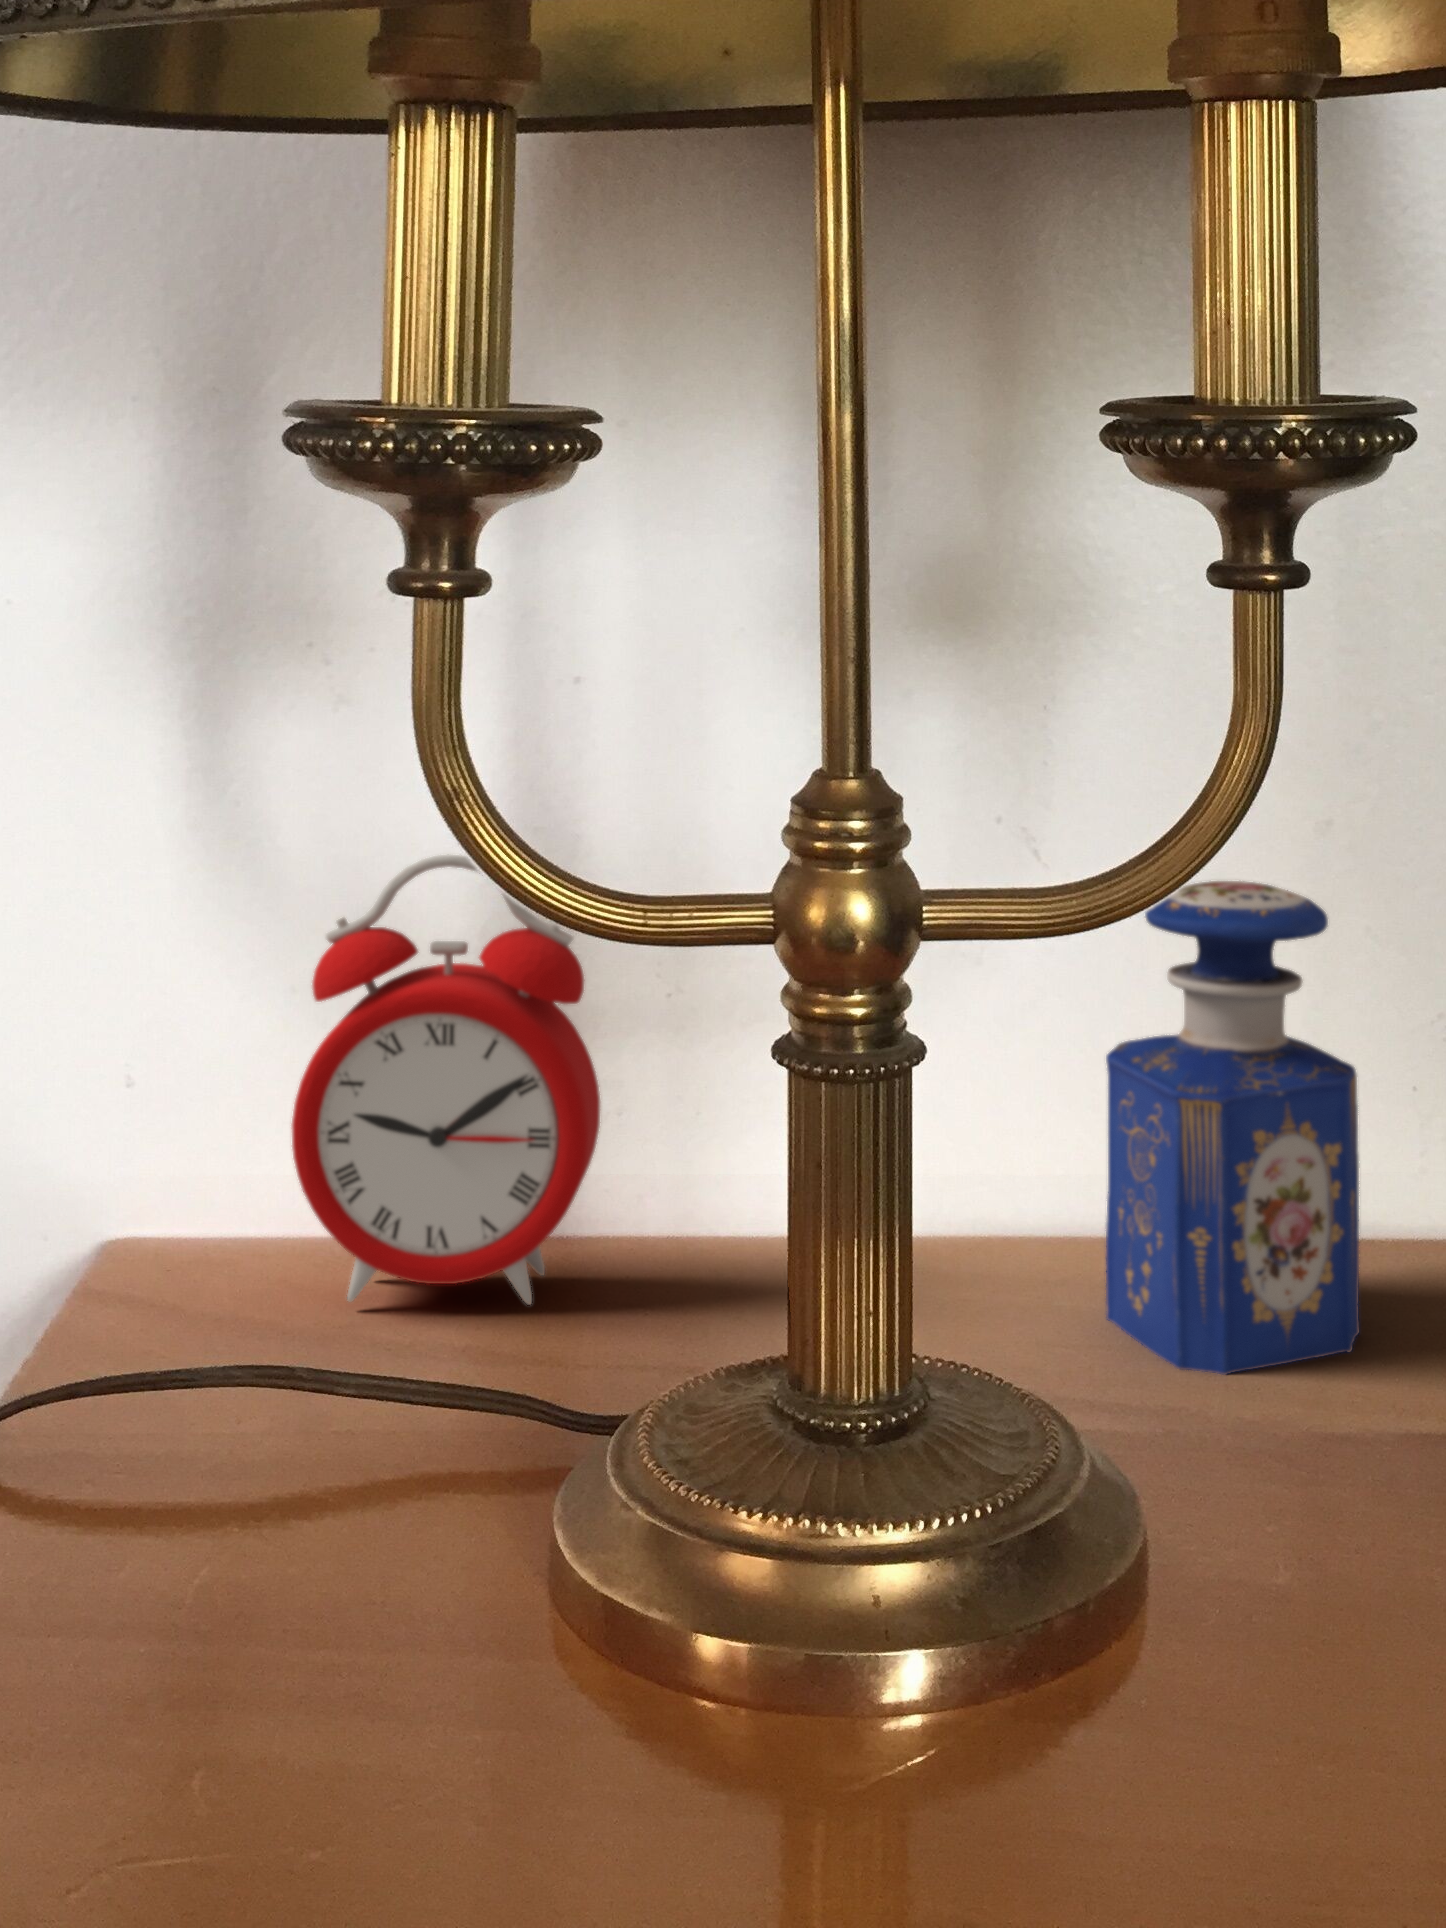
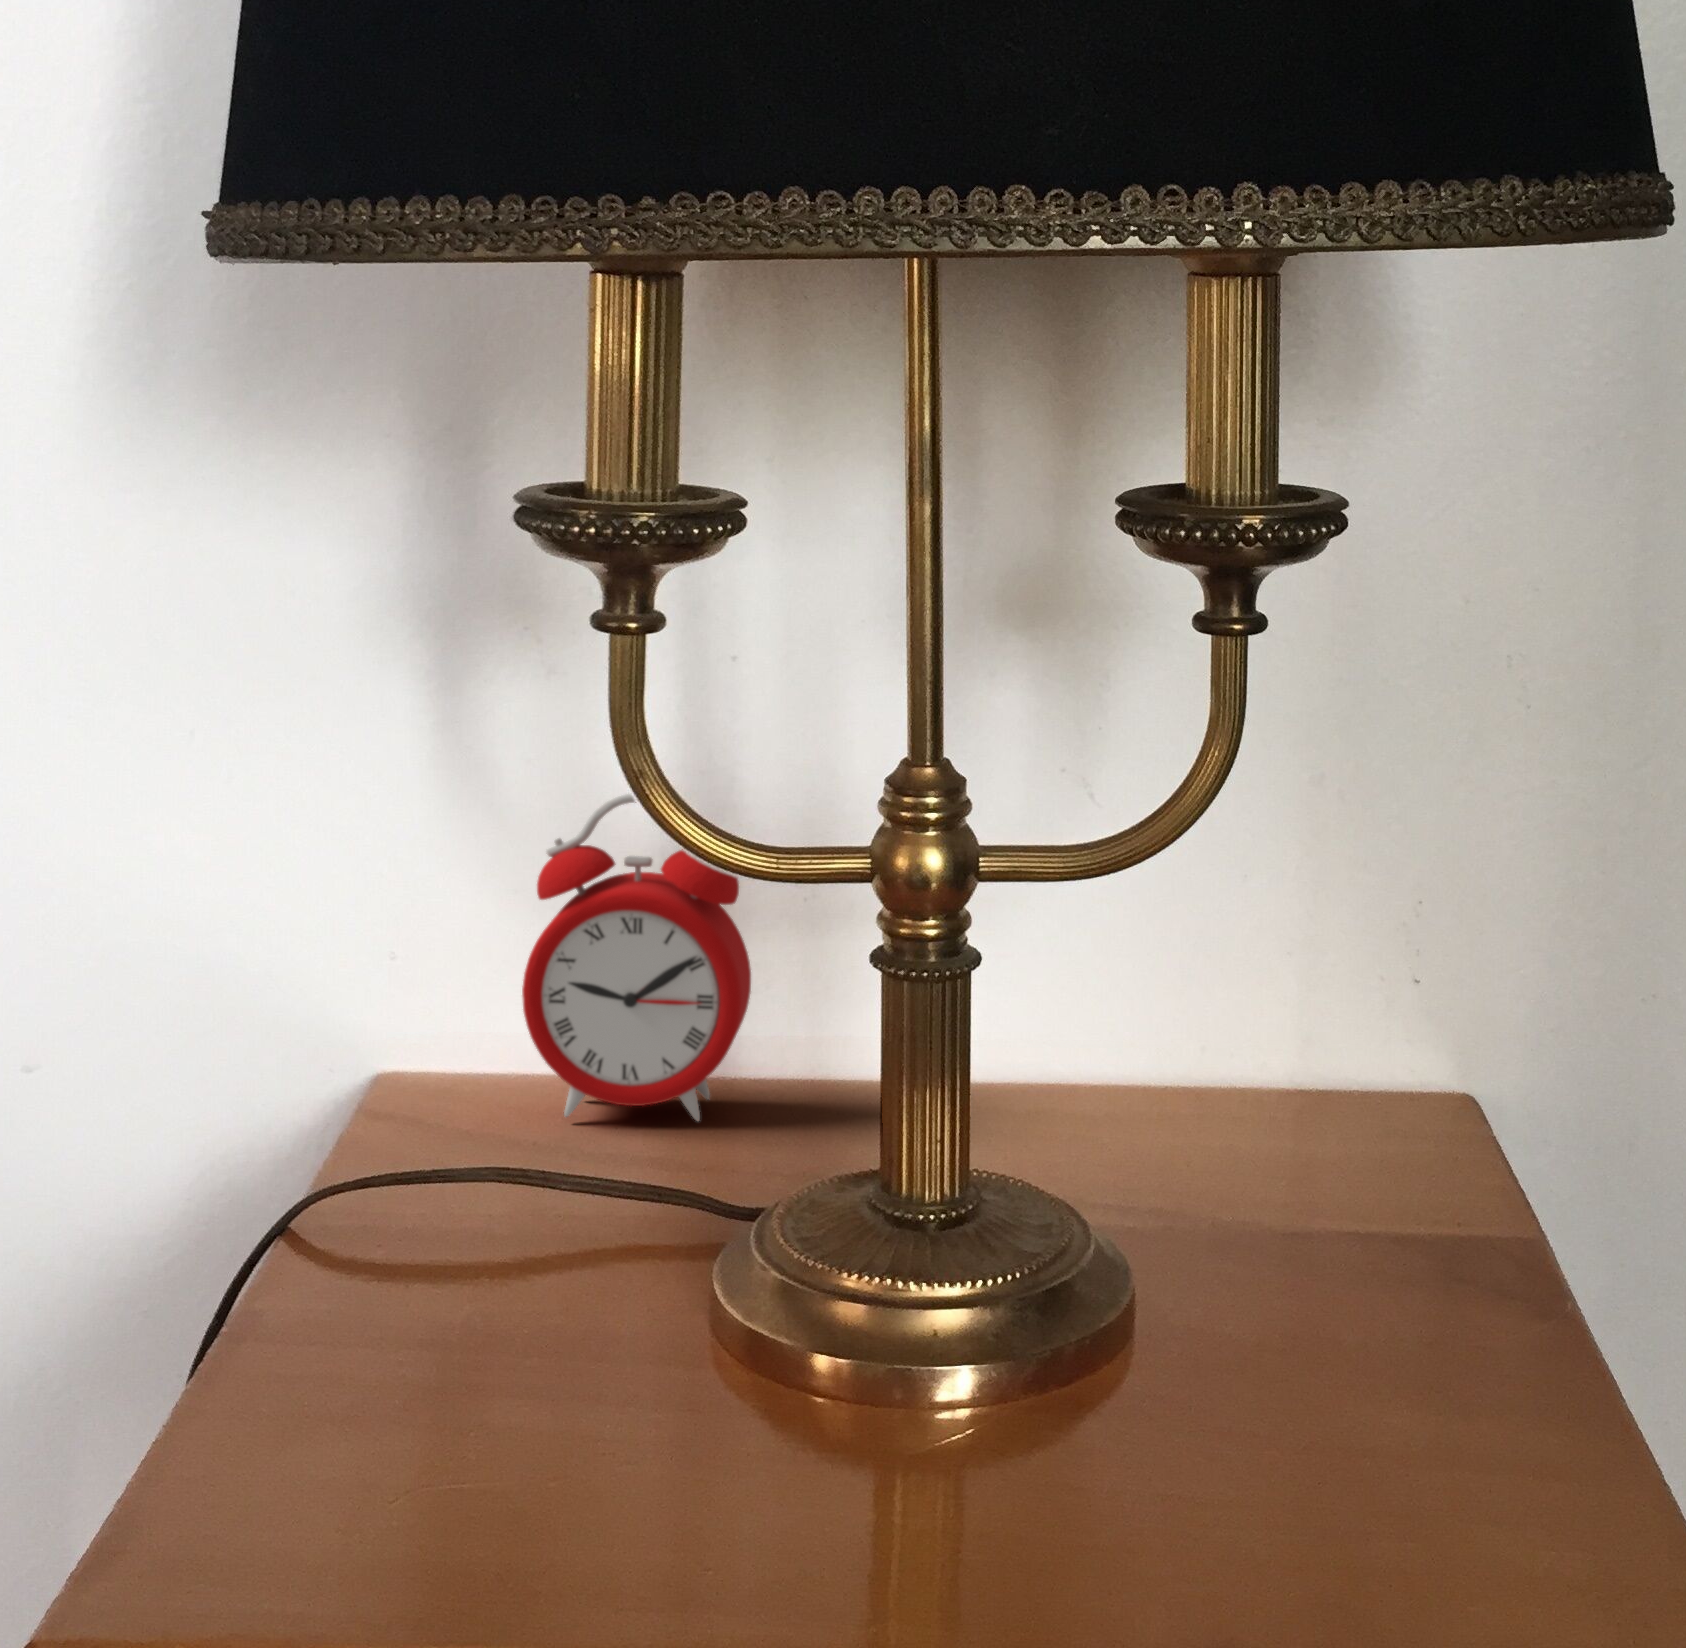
perfume bottle: present [1106,881,1359,1375] -> none [1123,822,1310,1186]

